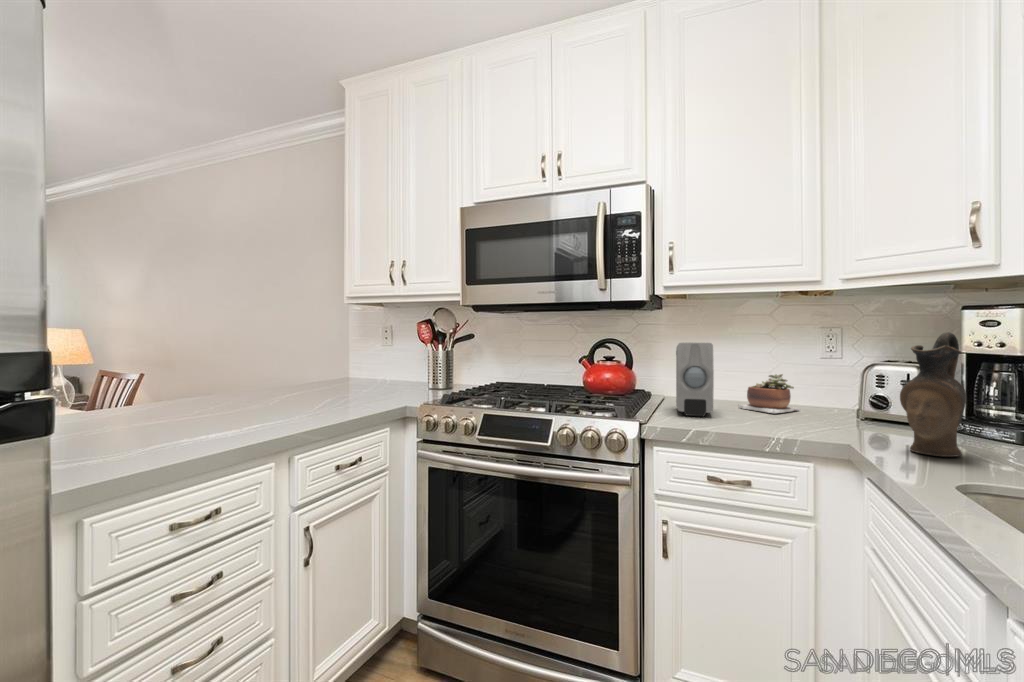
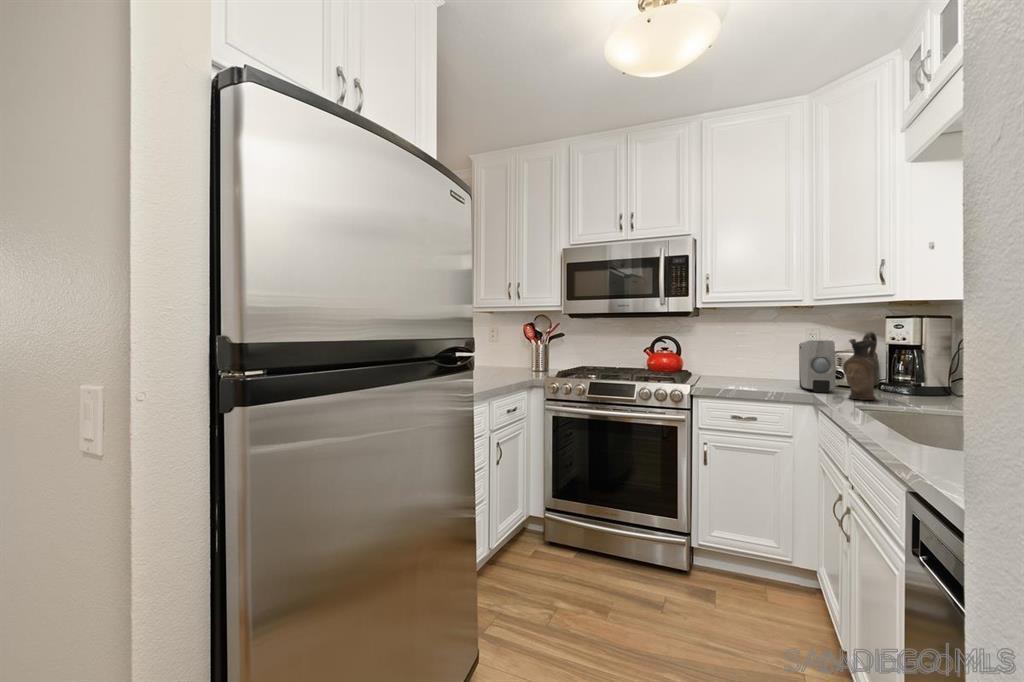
soap dispenser: present [676,343,714,416] -> present [799,340,836,392]
succulent plant: present [738,374,800,413] -> none [750,358,790,382]

